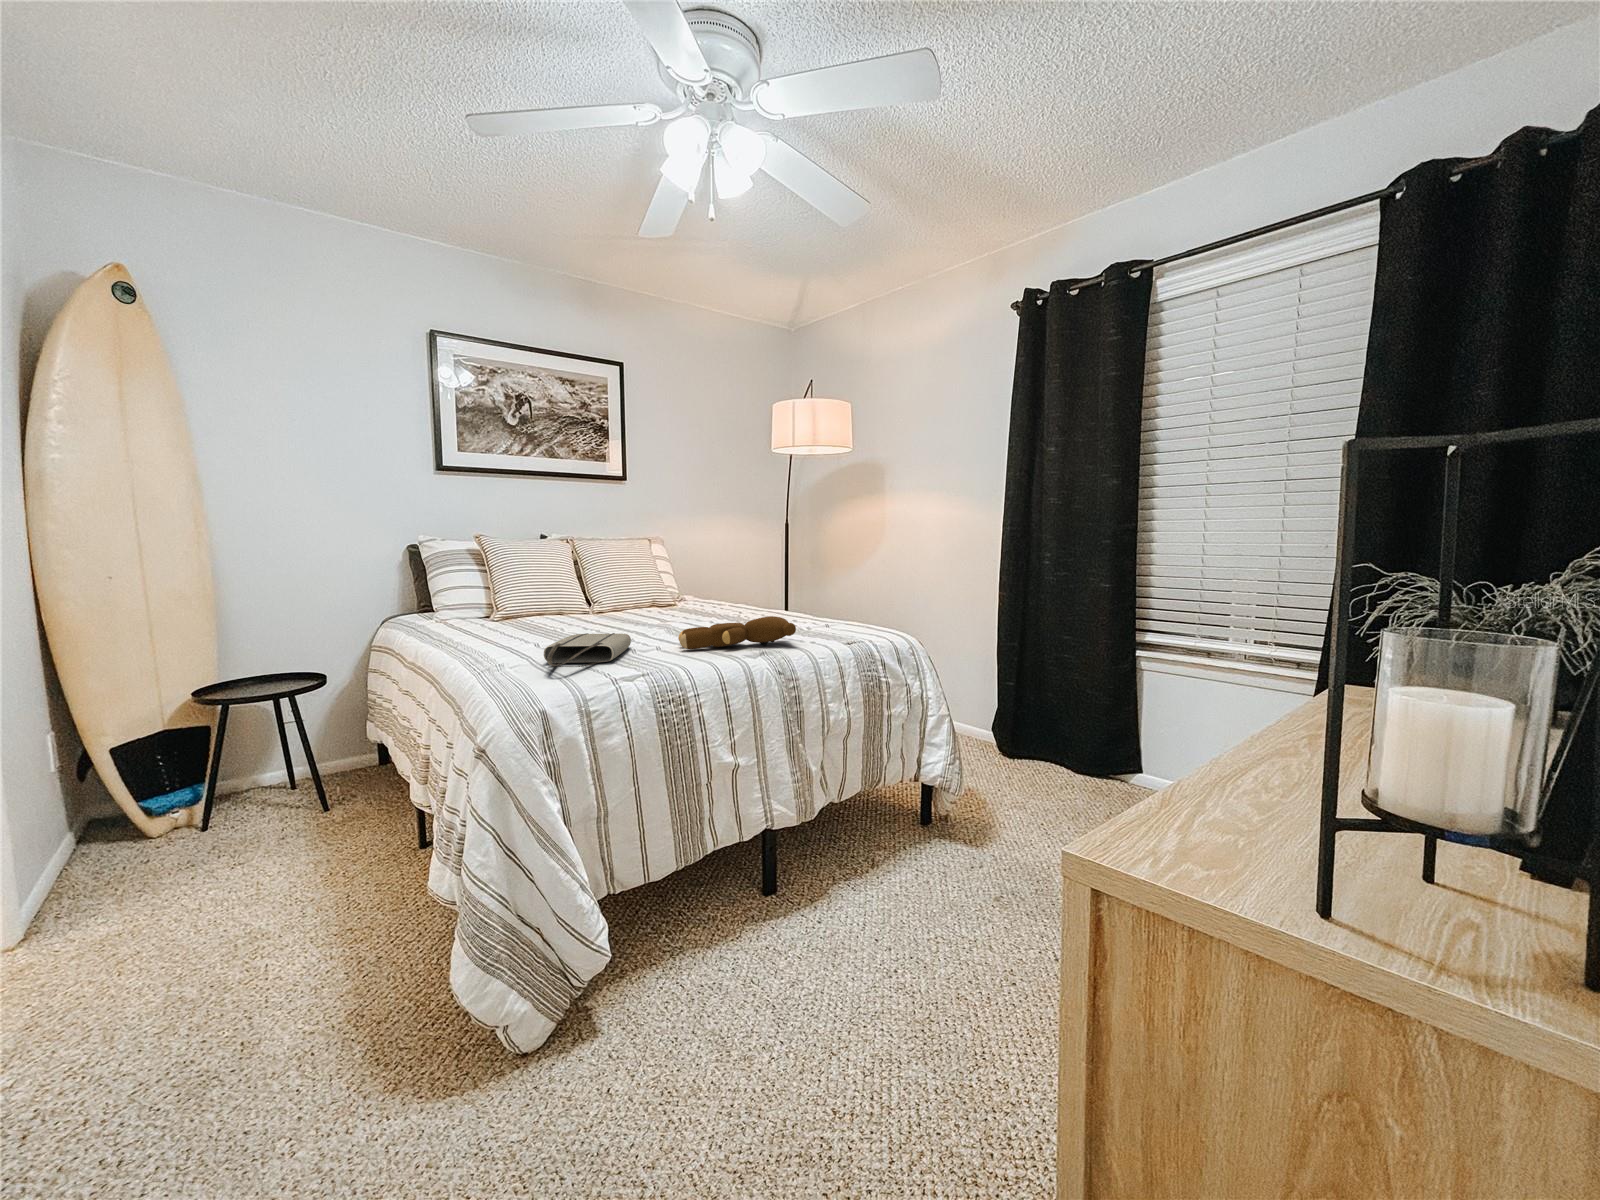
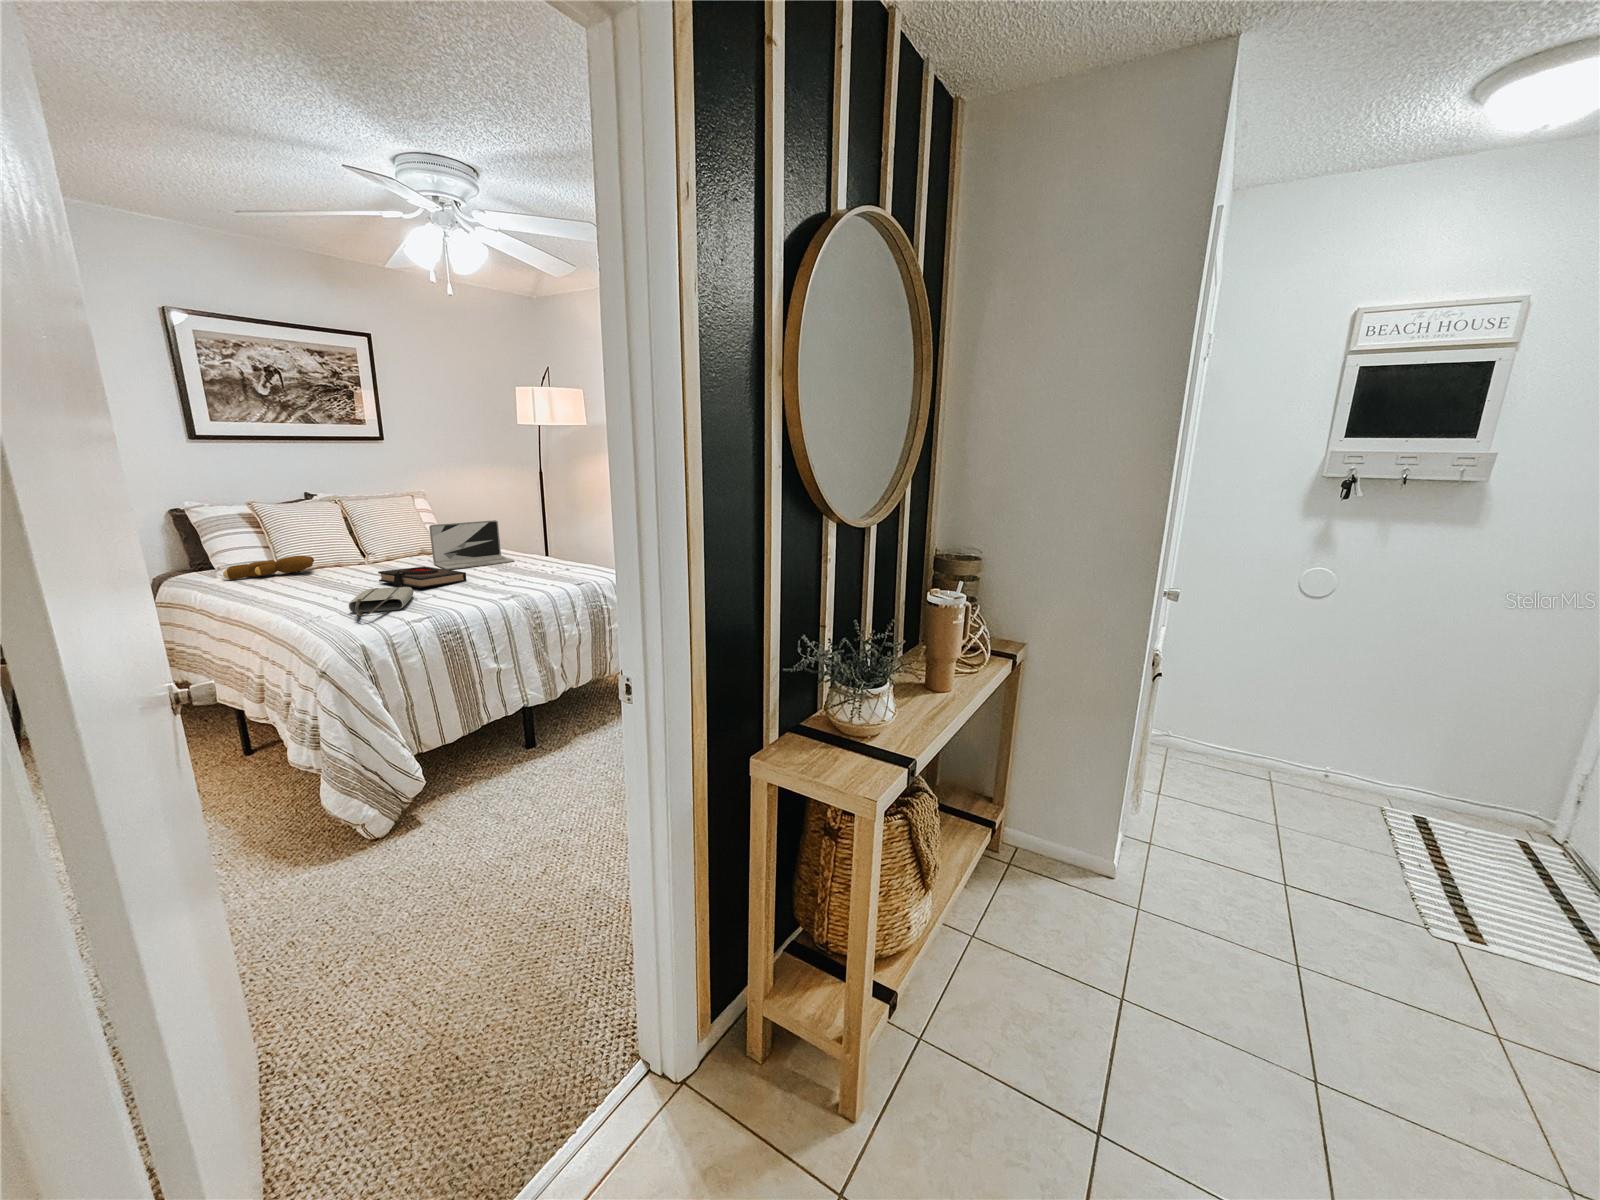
laptop: none [661,564,758,621] -> present [429,520,514,570]
book: none [595,614,699,637] -> present [378,567,466,588]
teddy bear: present [678,616,796,649] -> present [223,556,314,579]

